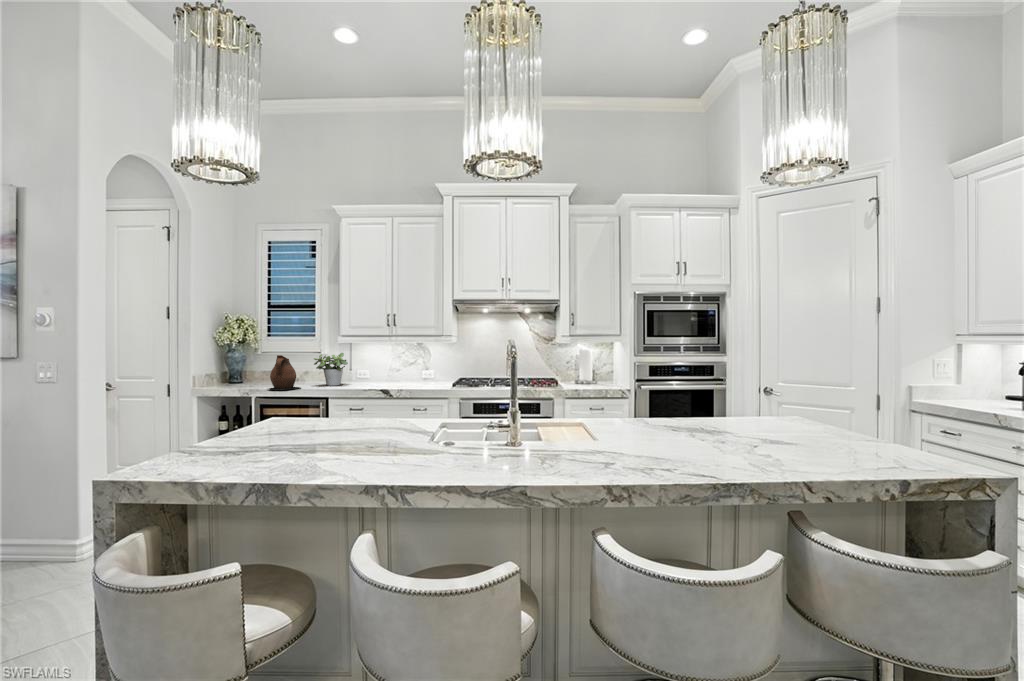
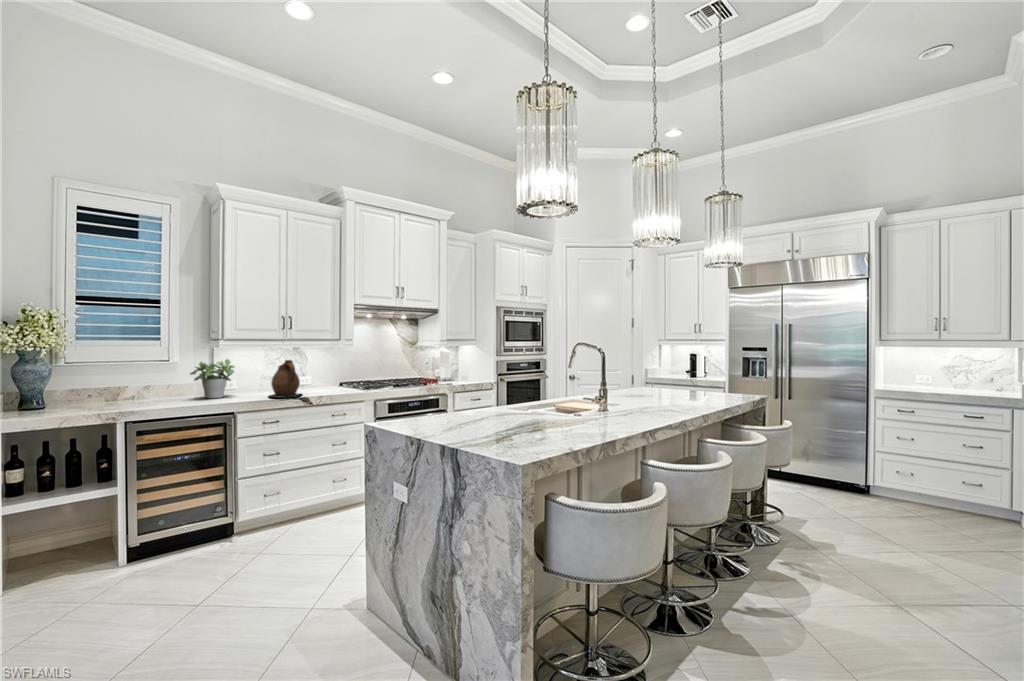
ceramic pitcher: present [269,355,300,390] -> present [269,360,301,397]

